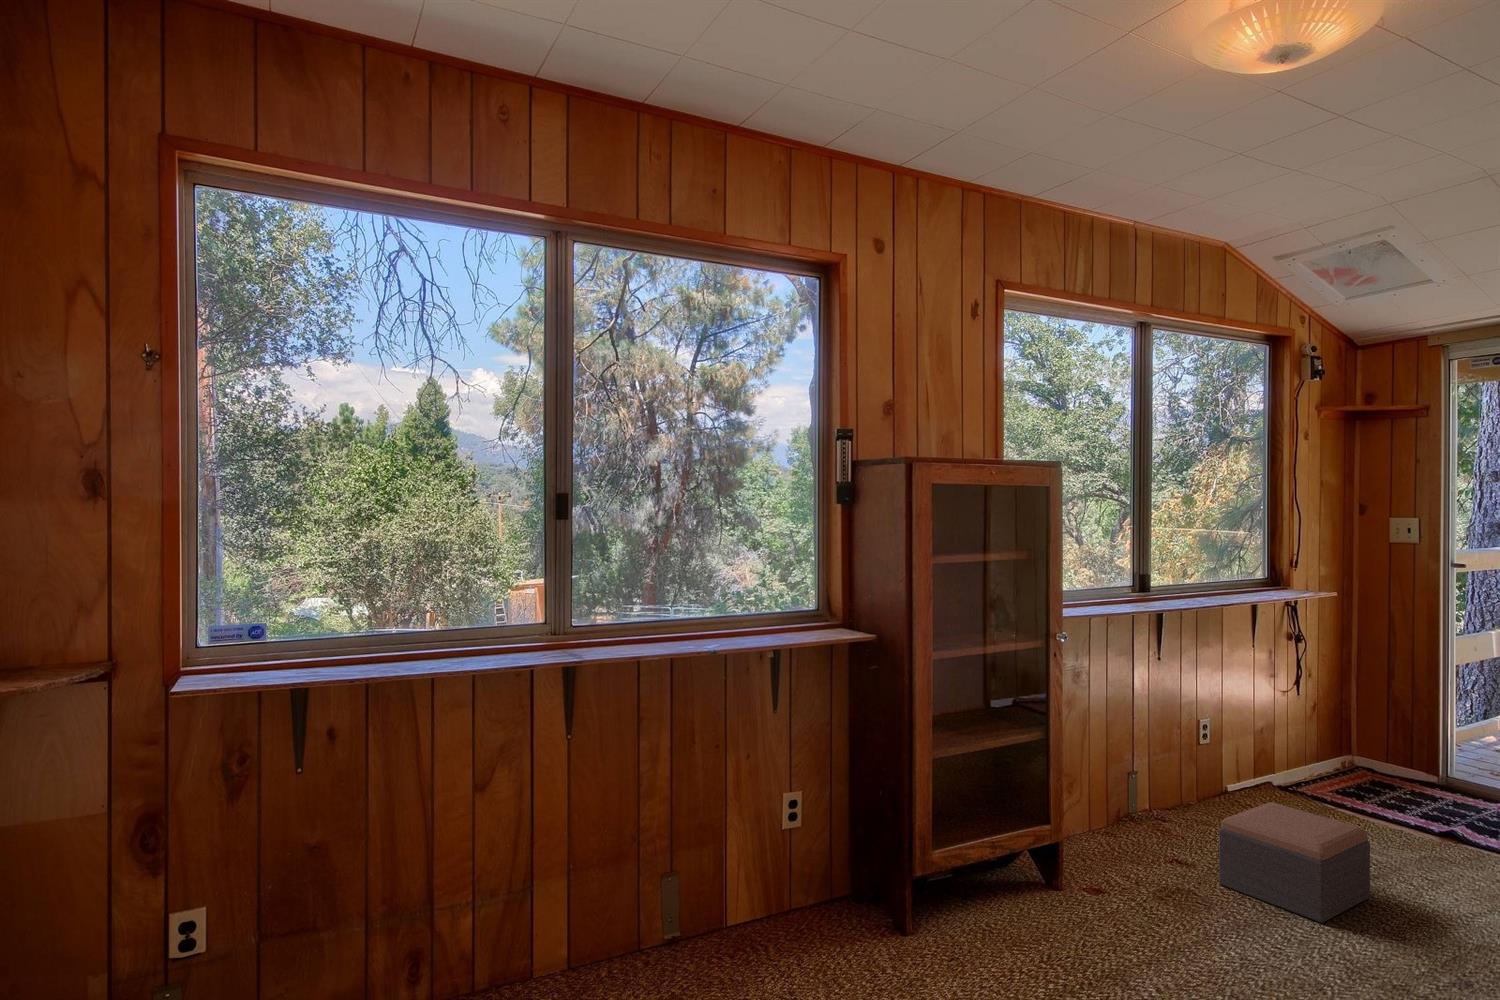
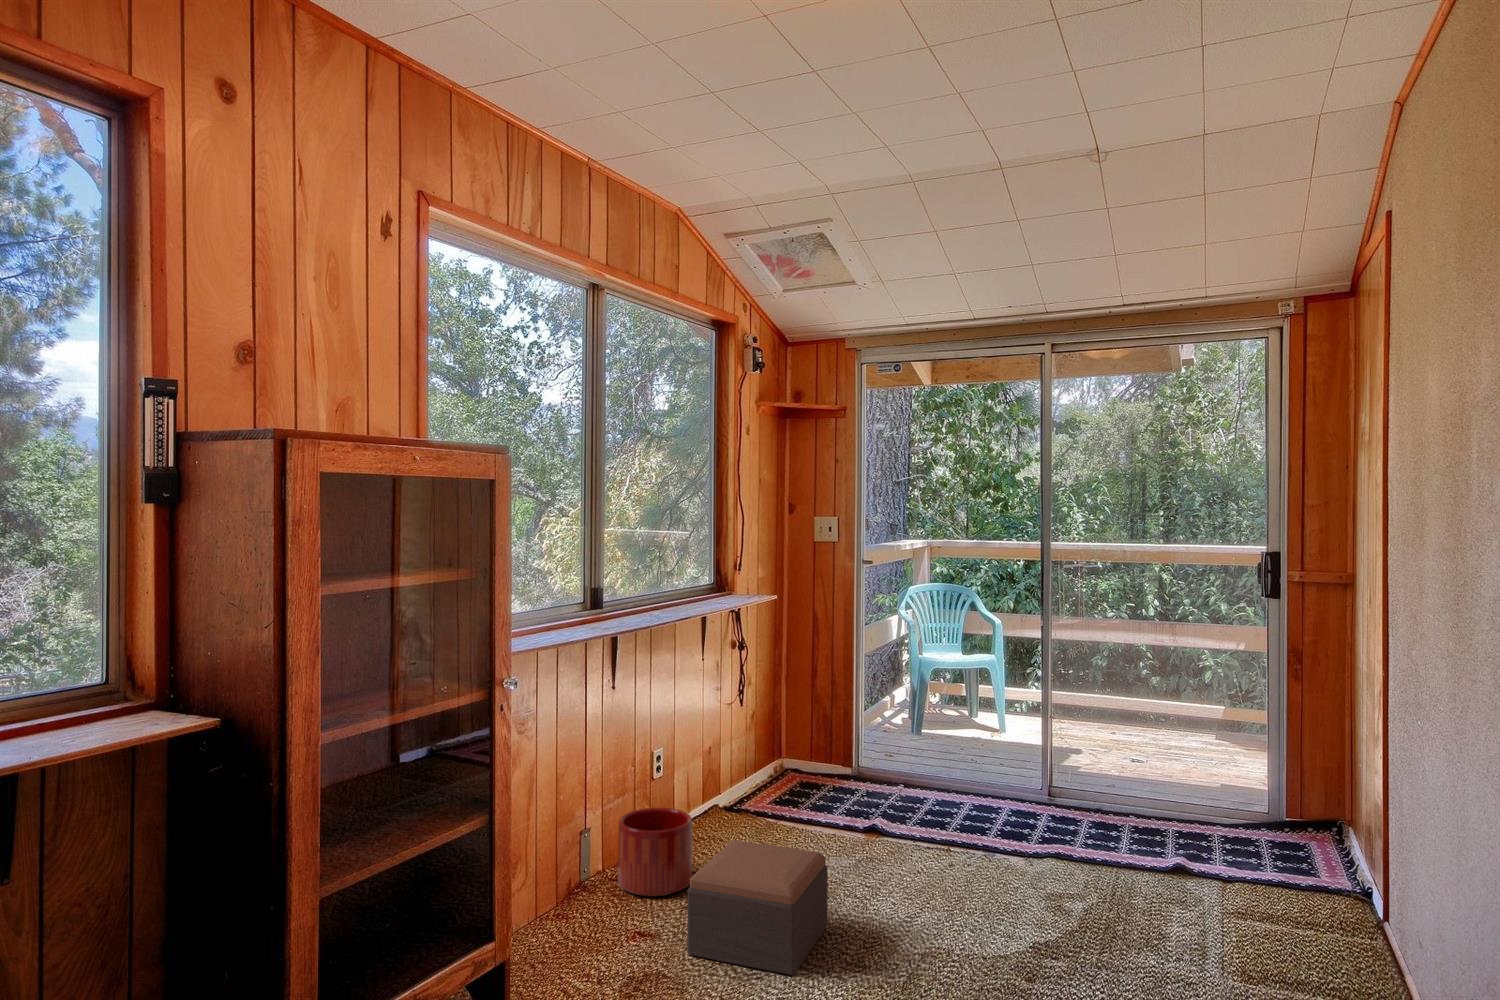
planter: none [1162,765,1232,839] -> present [618,808,692,897]

